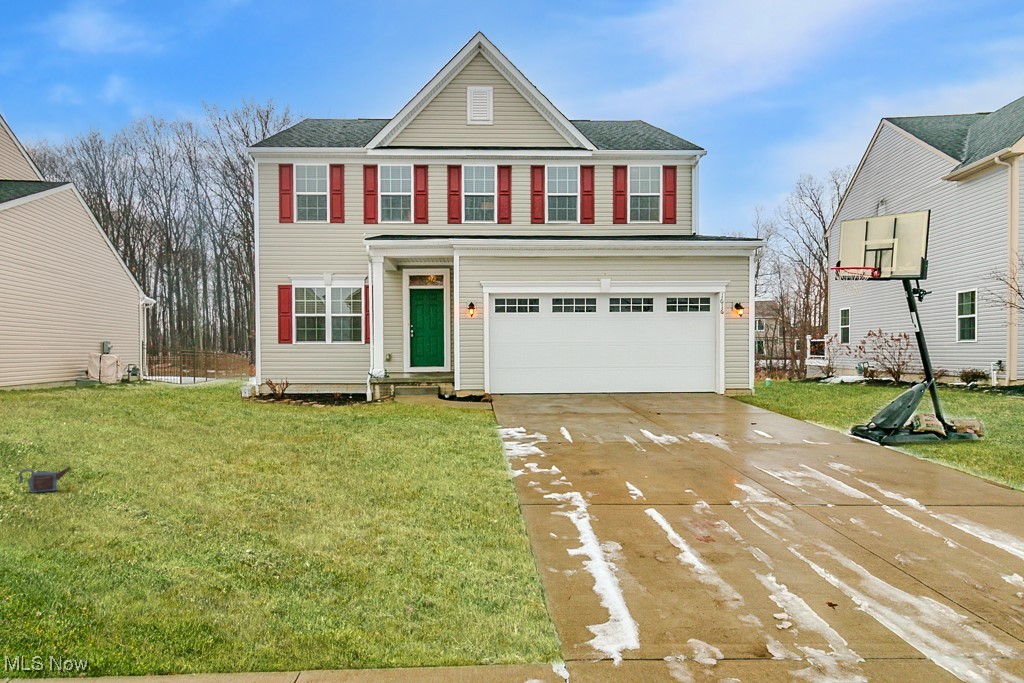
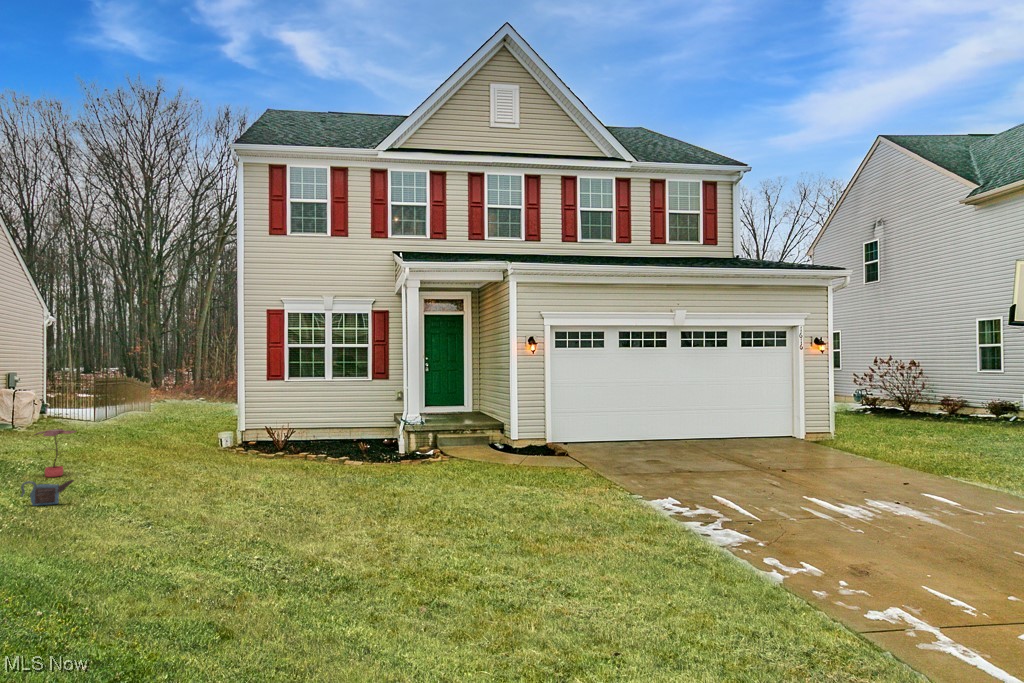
potted plant: none [31,414,74,460] -> present [34,429,77,477]

